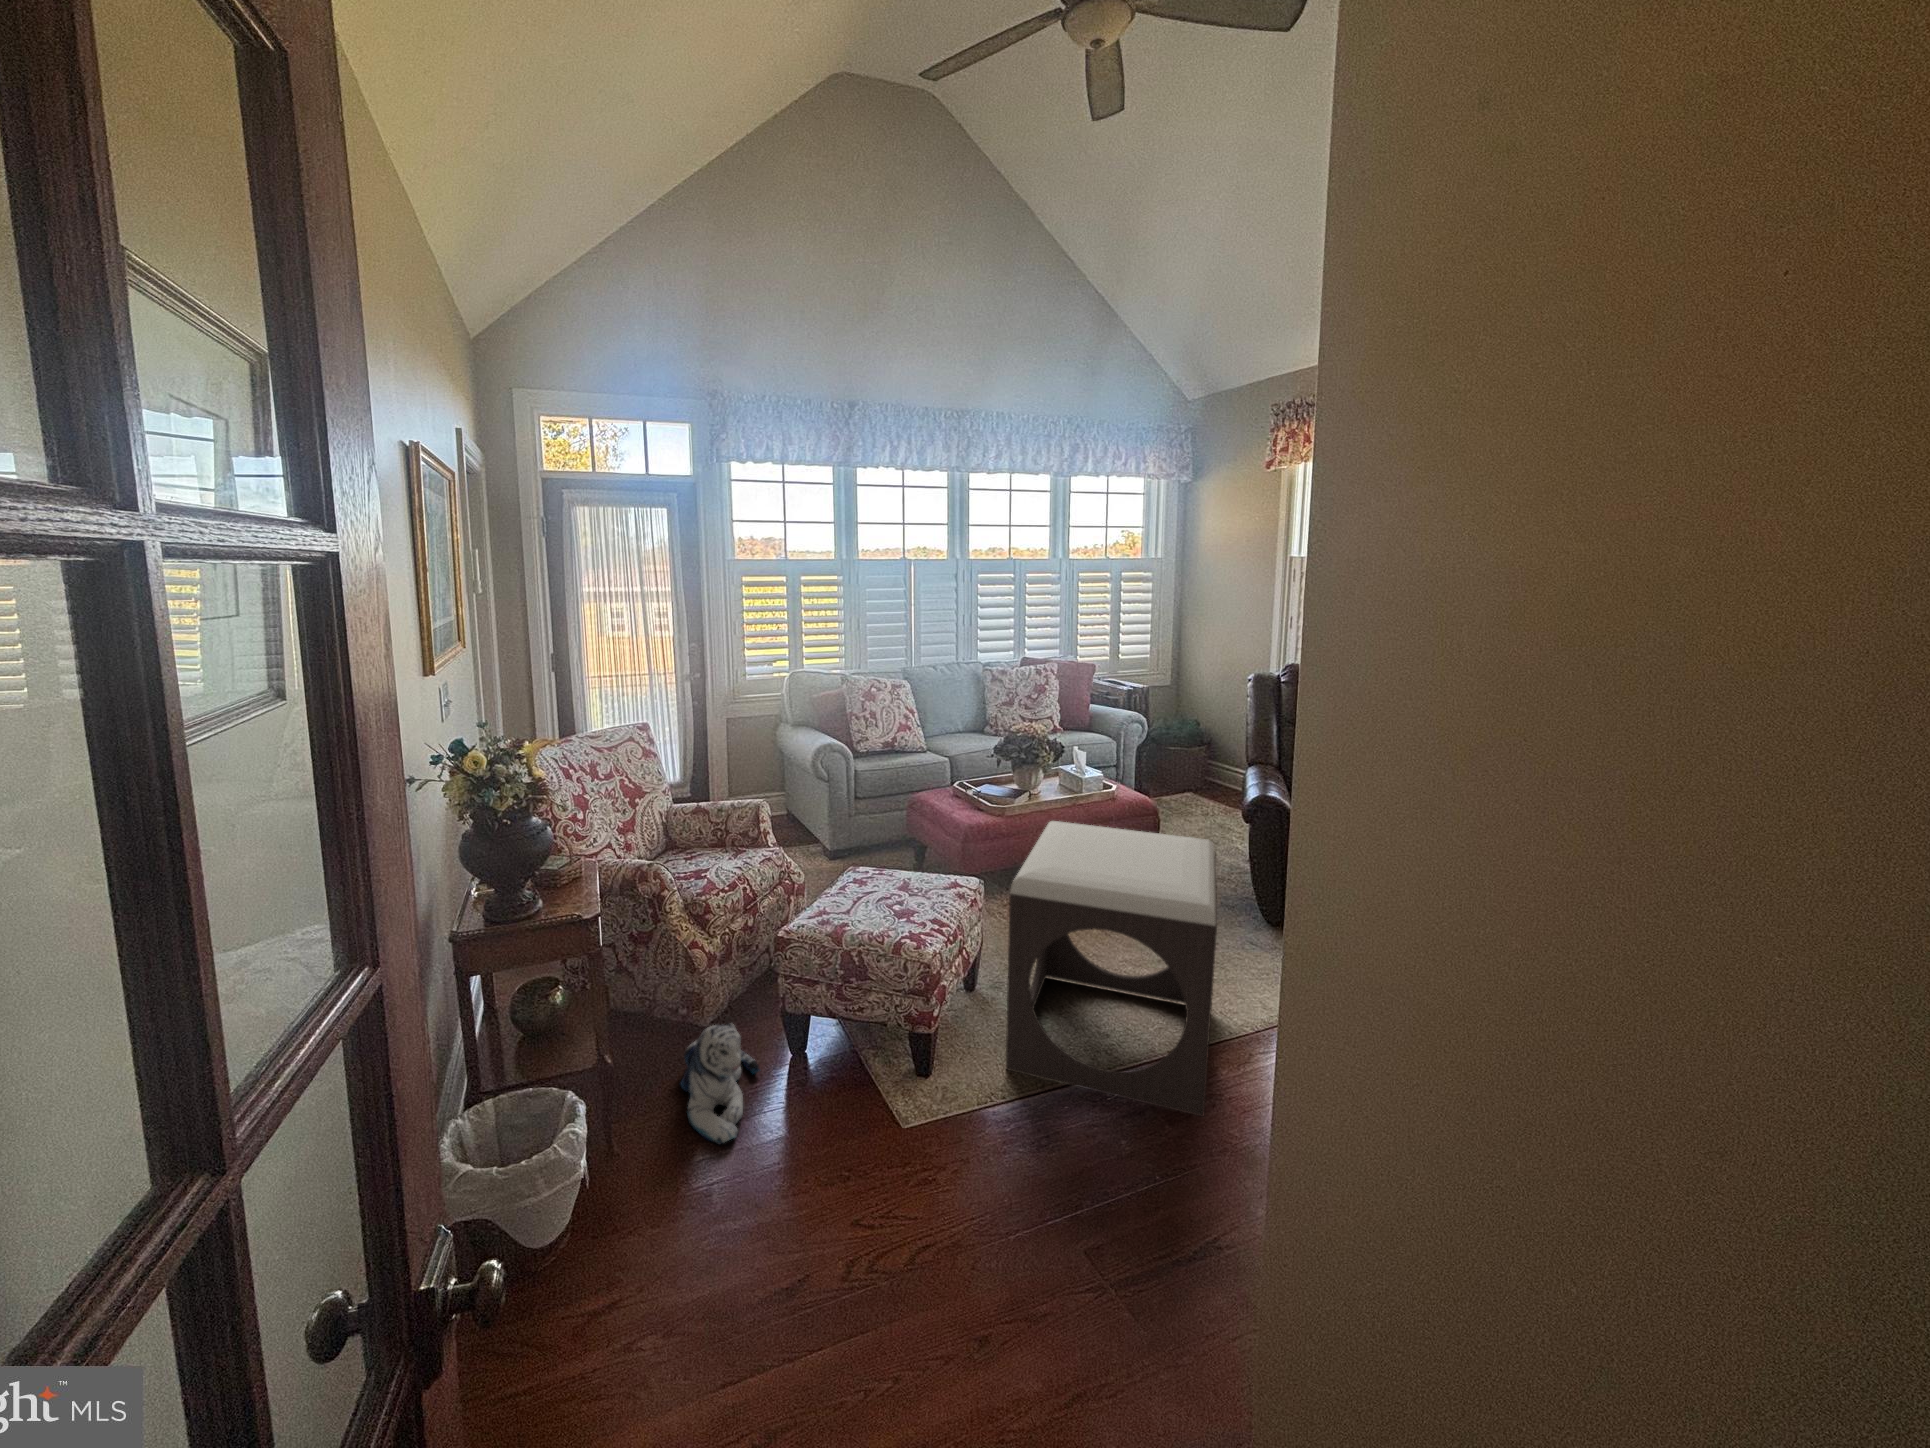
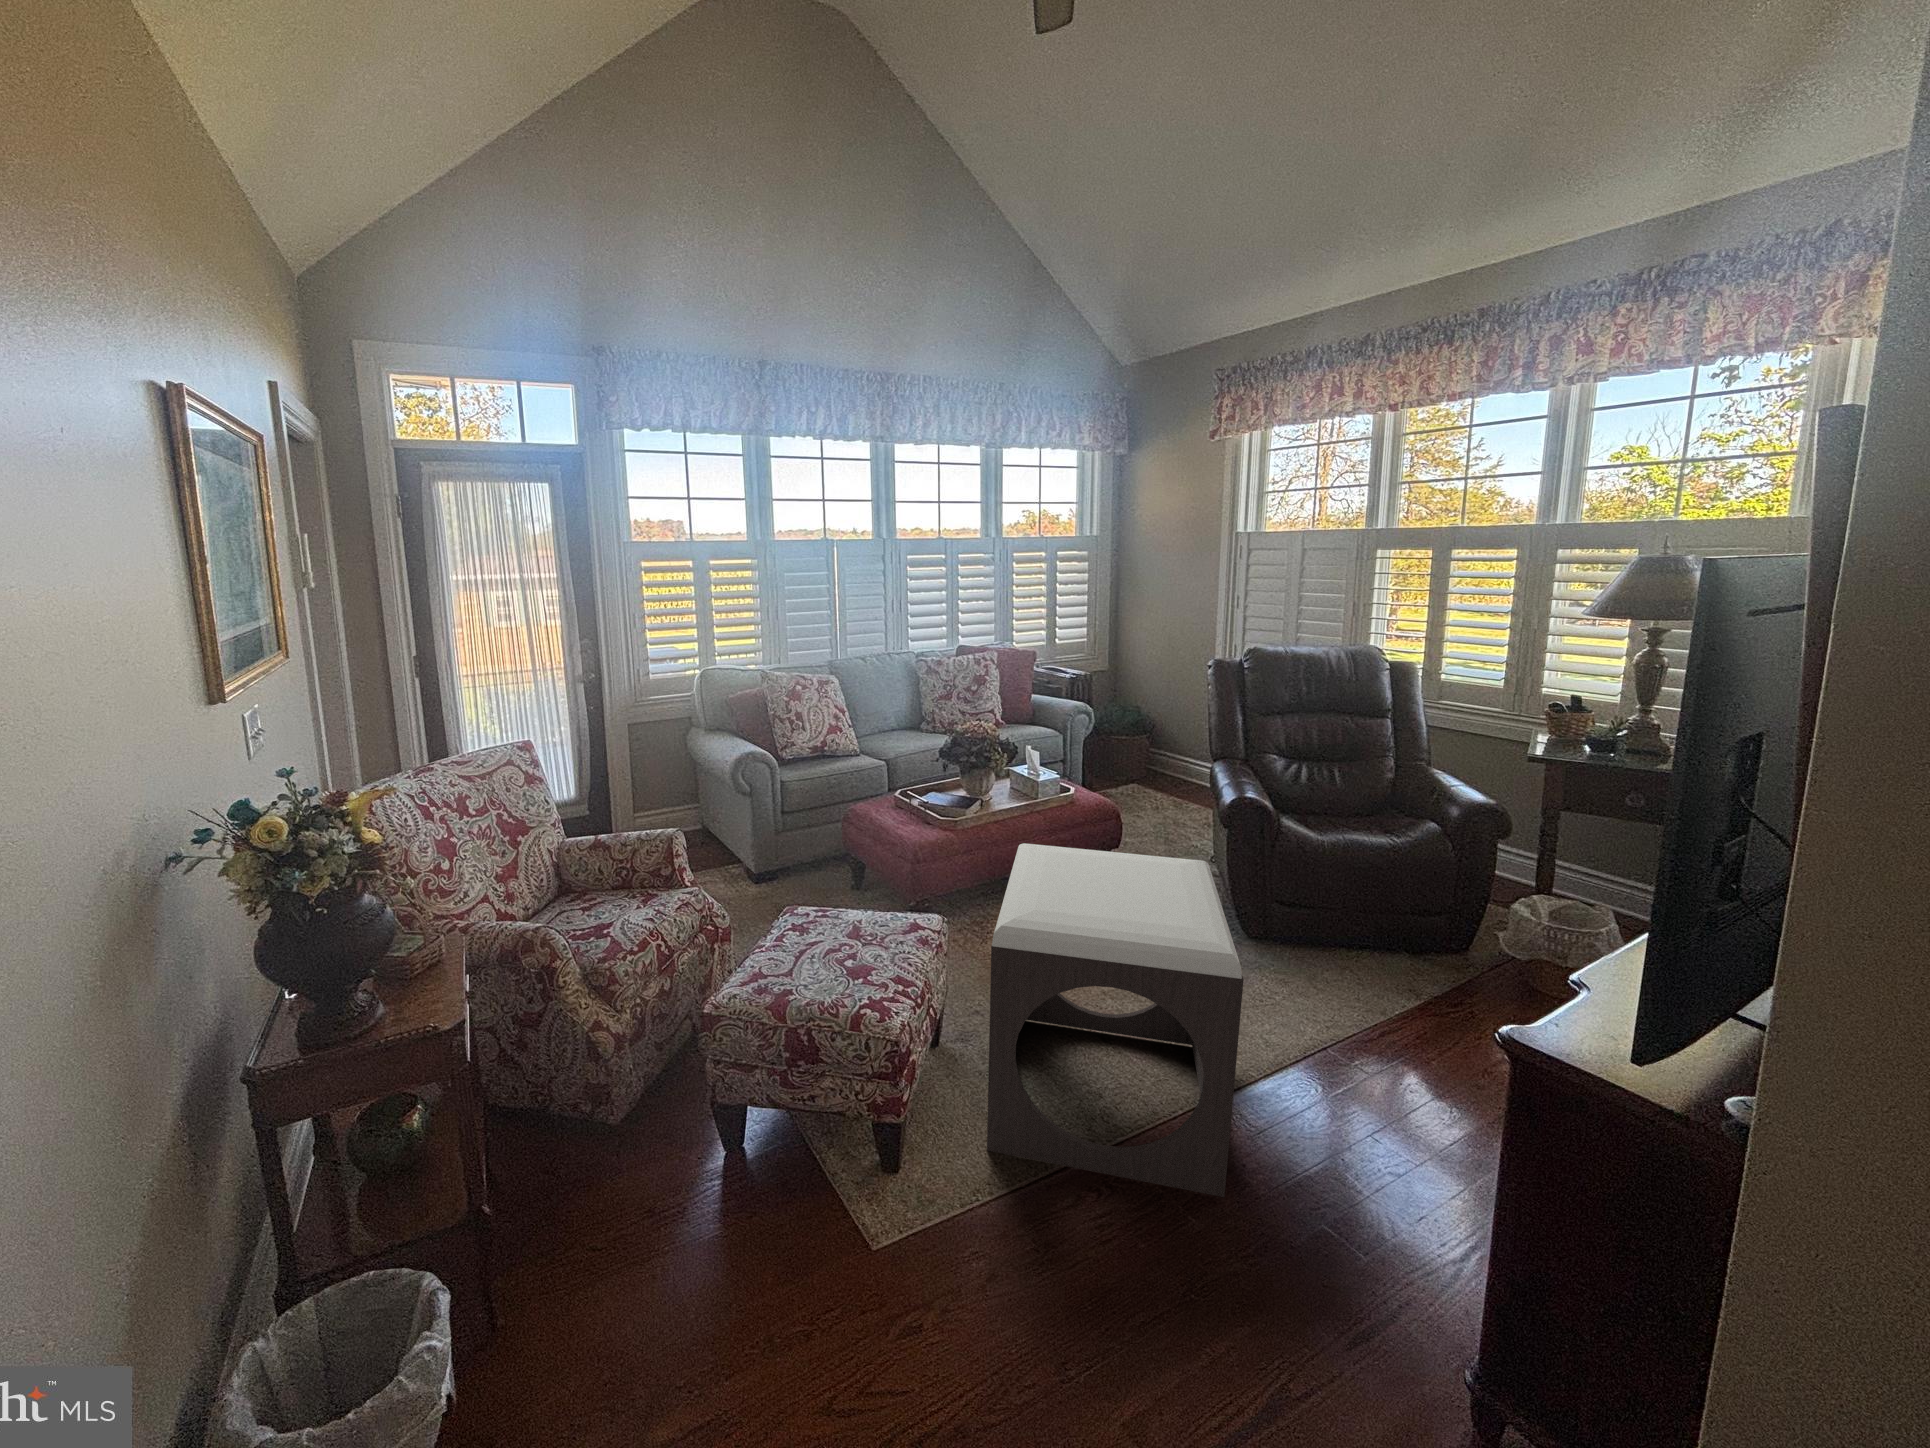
plush toy: present [680,1023,760,1144] -> none [583,1132,688,1301]

